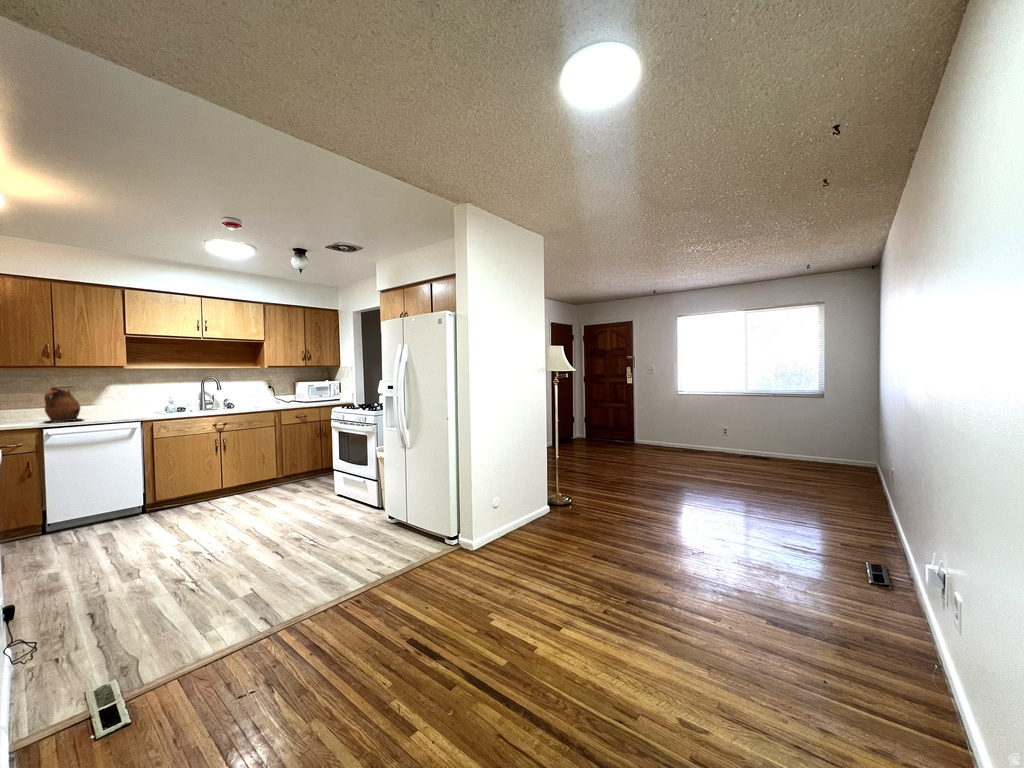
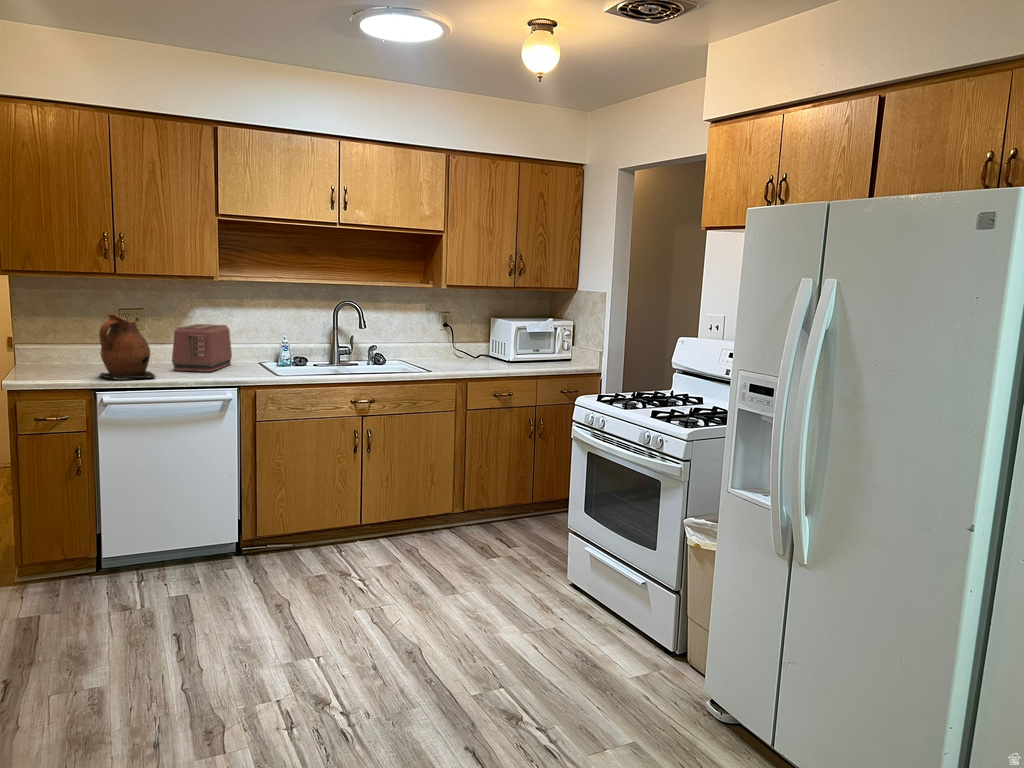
toaster: none [95,393,136,417] -> present [172,324,232,372]

